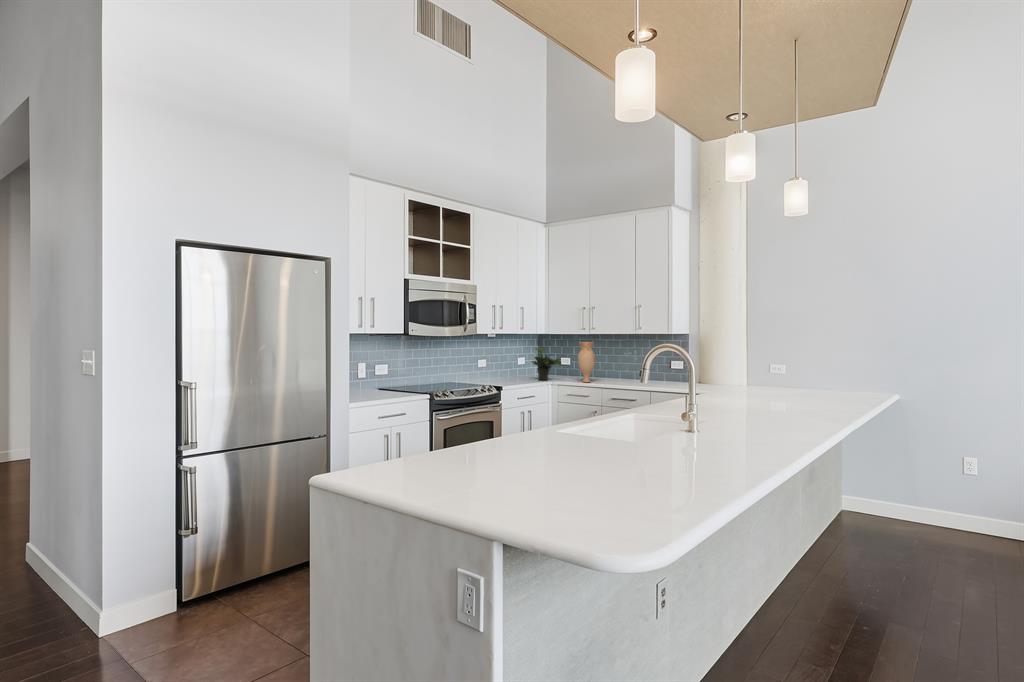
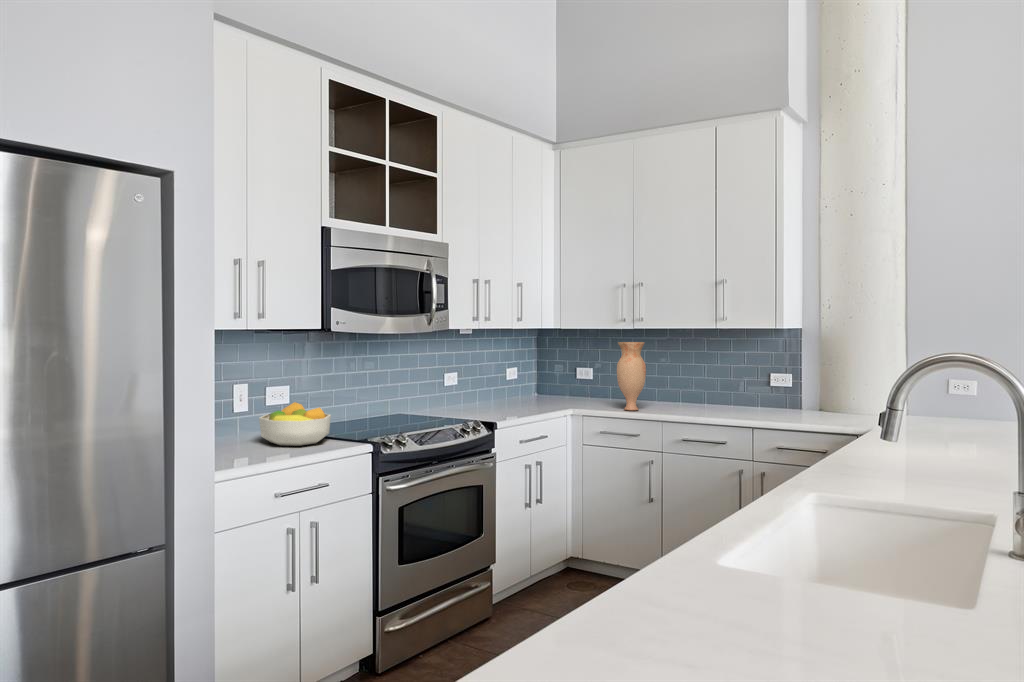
potted plant: present [531,347,563,380] -> none [534,351,589,407]
fruit bowl: none [372,372,409,394] -> present [259,402,331,446]

